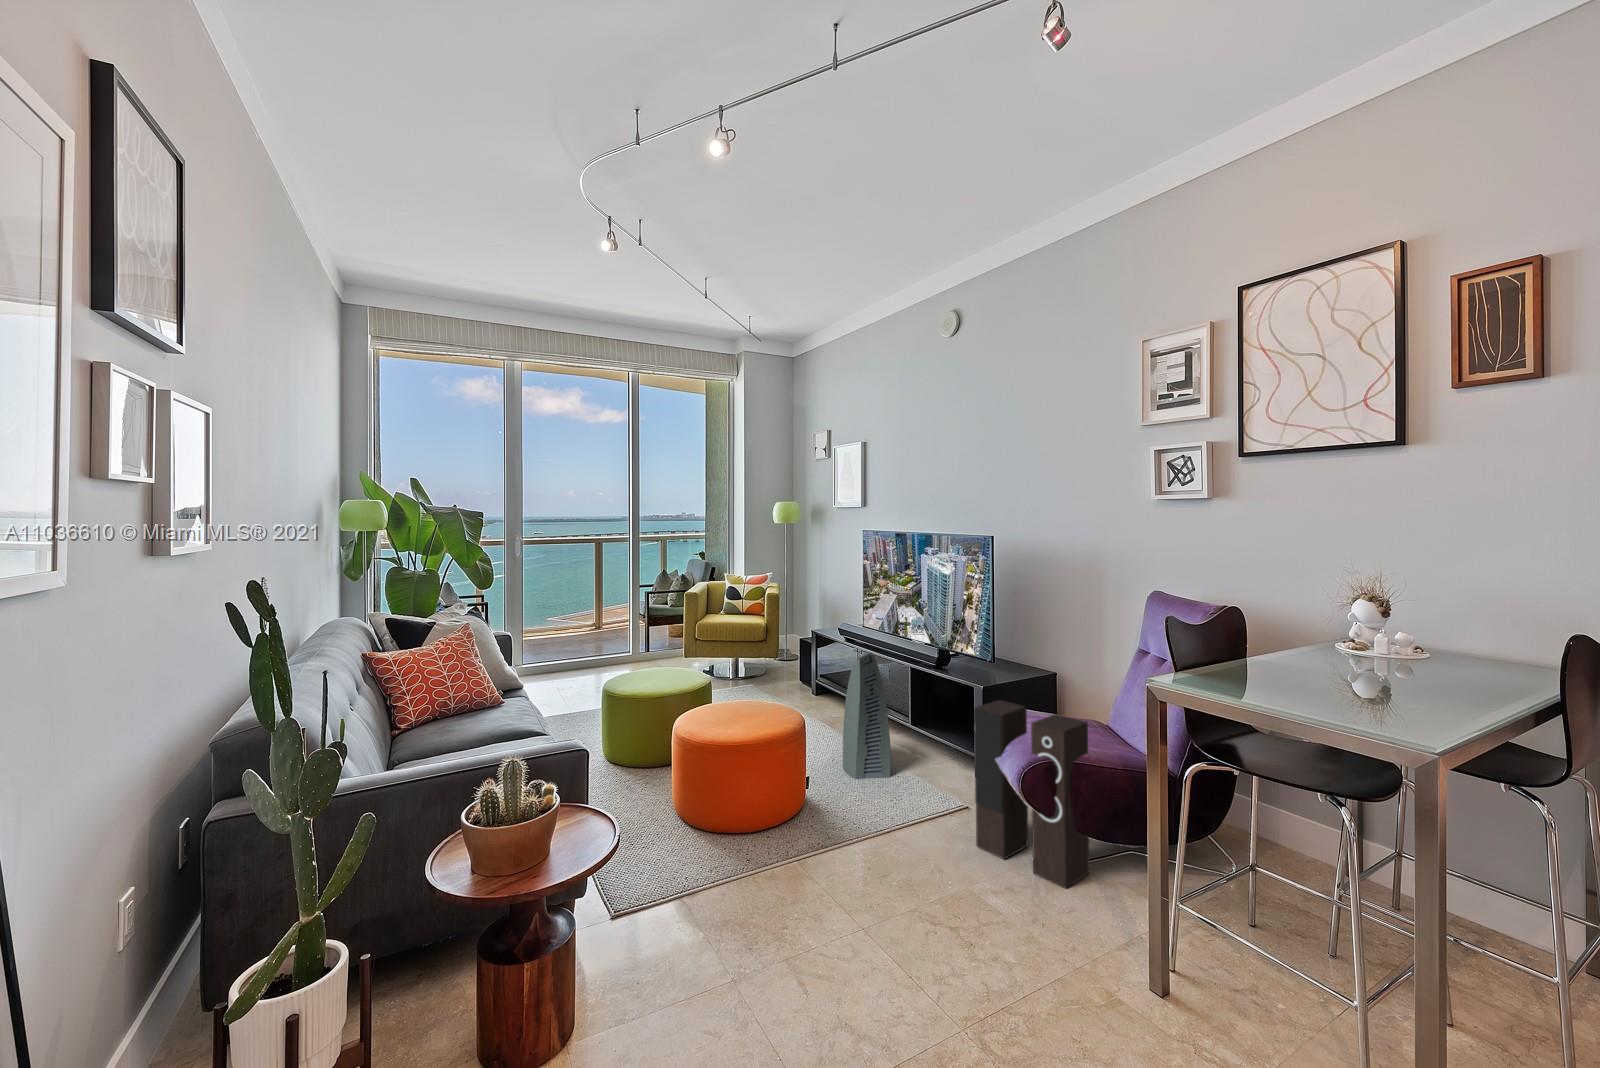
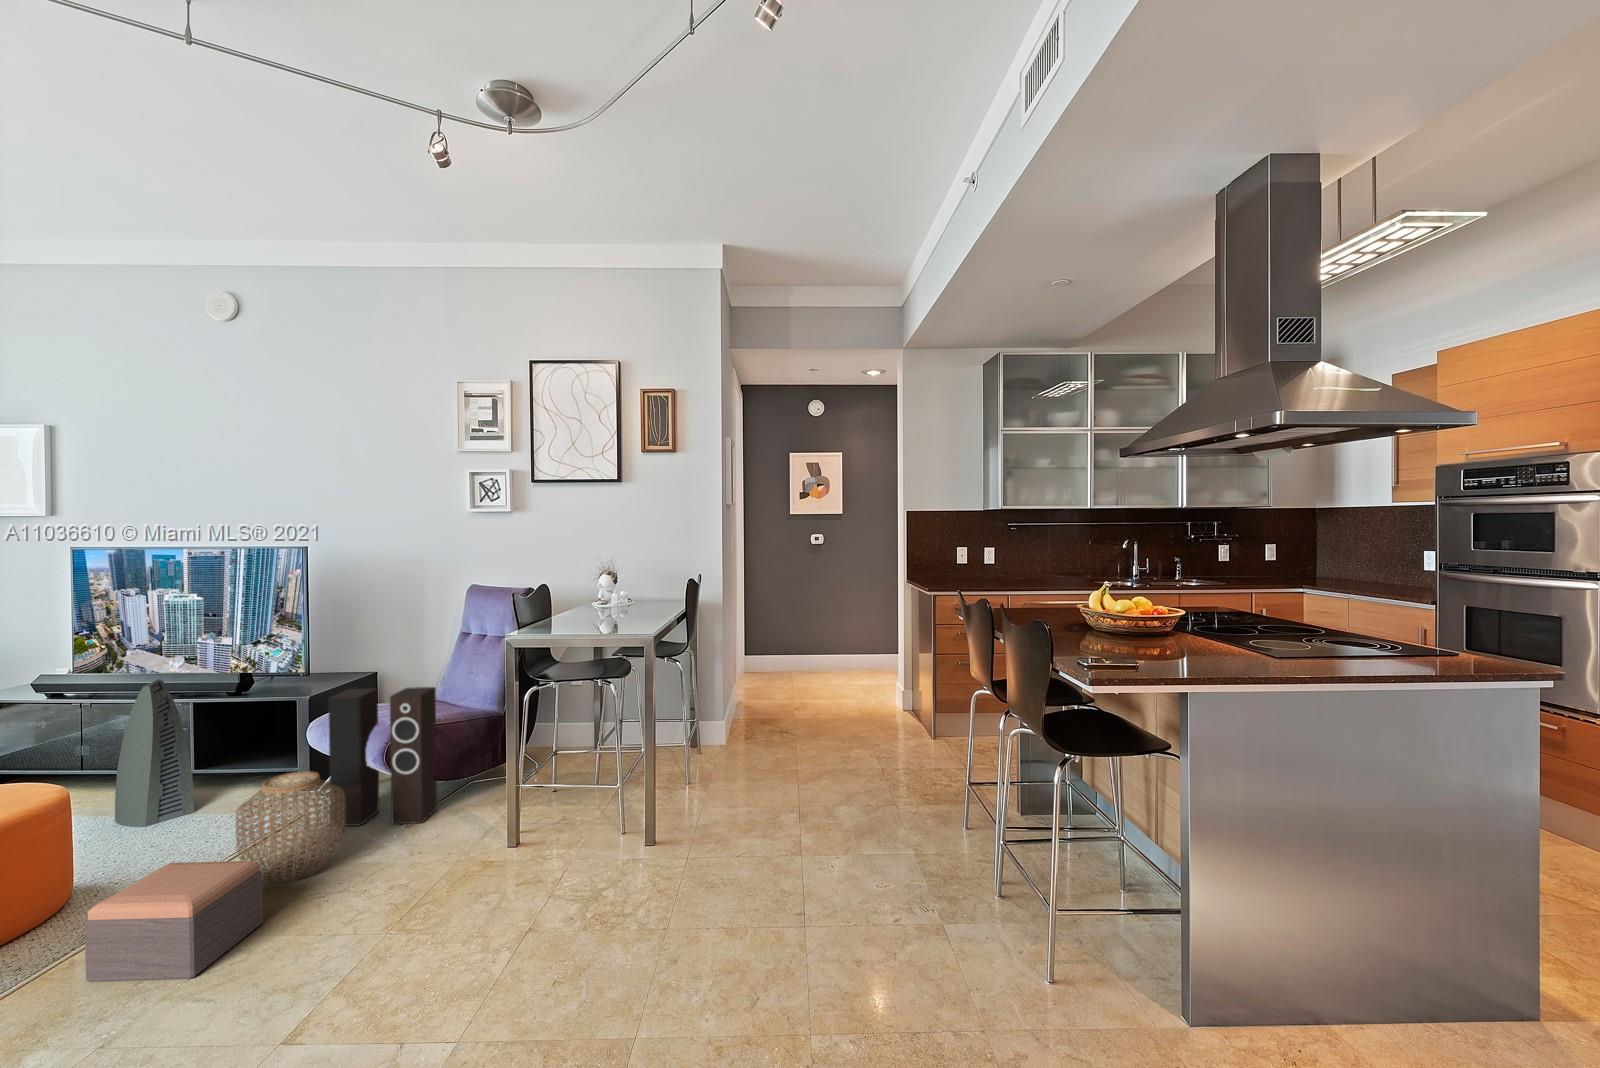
woven basket: none [871,786,970,911] -> present [235,771,345,882]
footstool: none [731,853,866,1002] -> present [85,861,263,982]

